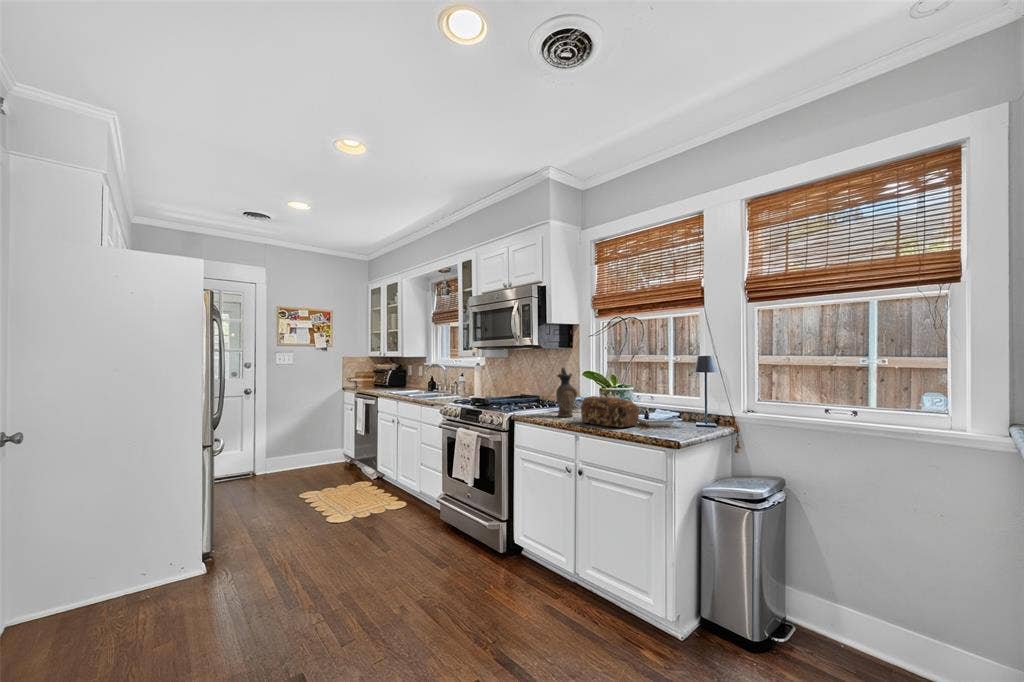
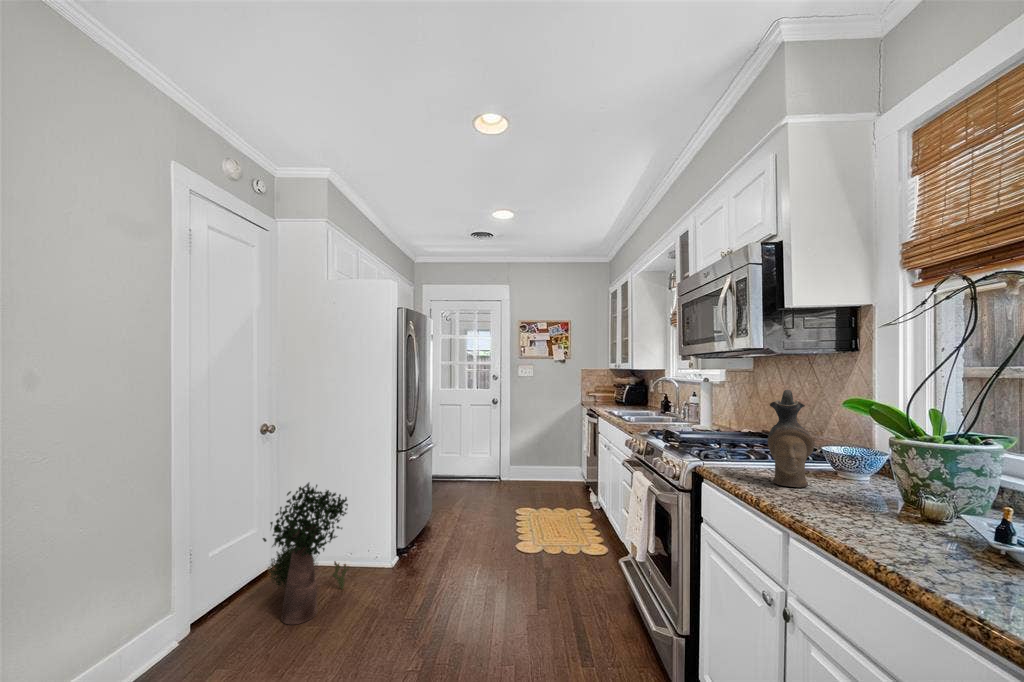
bread loaf: present [581,396,639,427] -> none [798,455,968,554]
potted plant: none [69,483,196,634] -> present [263,483,350,624]

